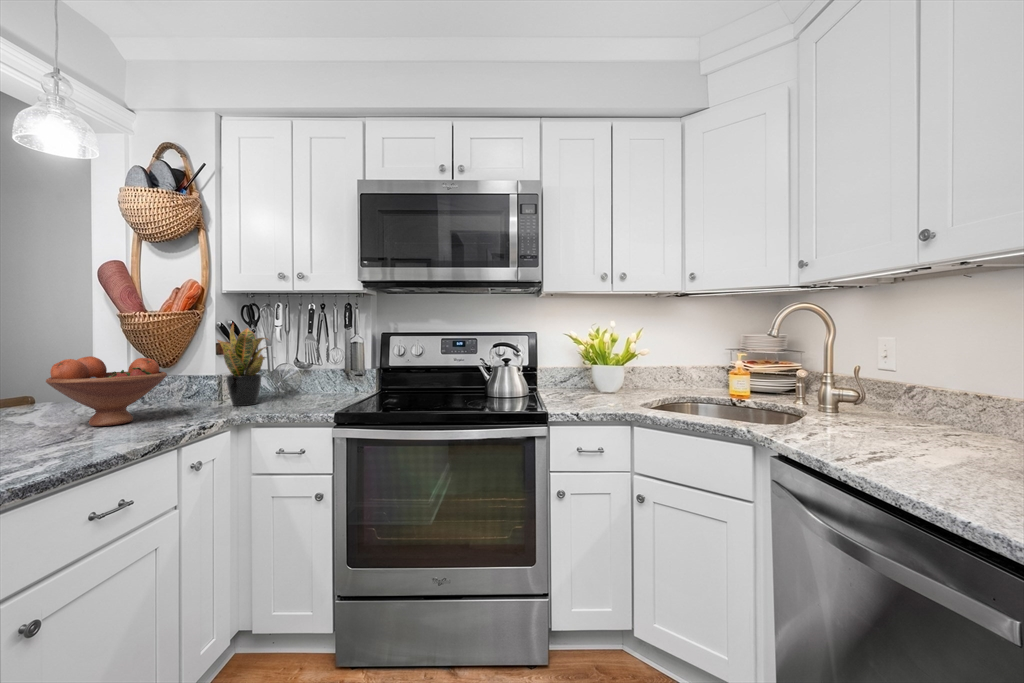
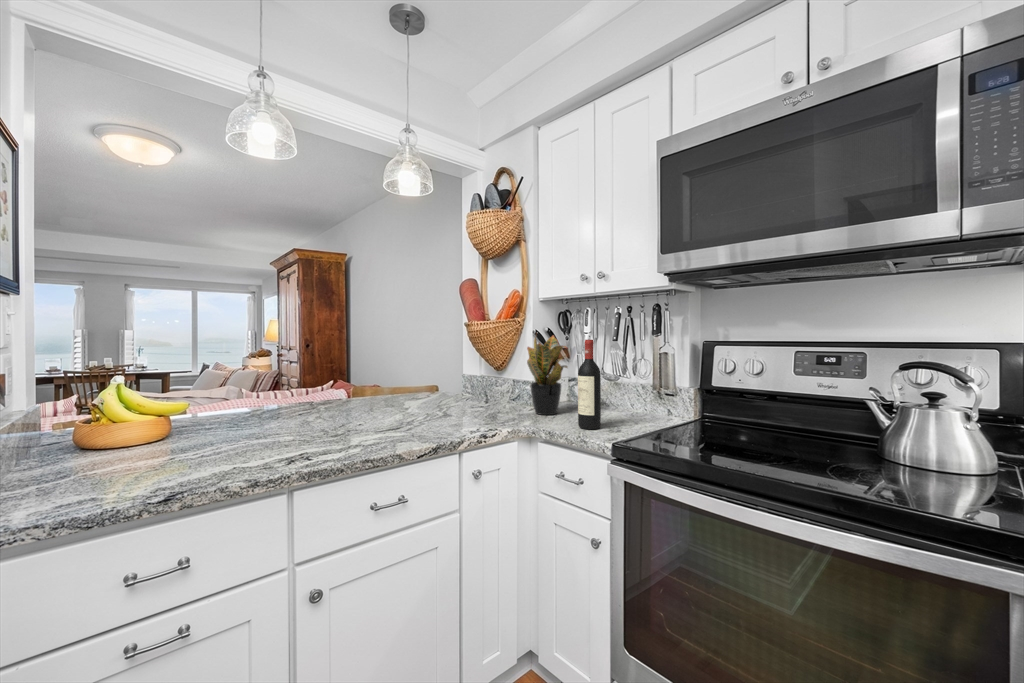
wine bottle: none [292,332,314,409] -> present [578,340,601,429]
fruit bowl: present [46,356,167,426] -> none [394,359,474,421]

